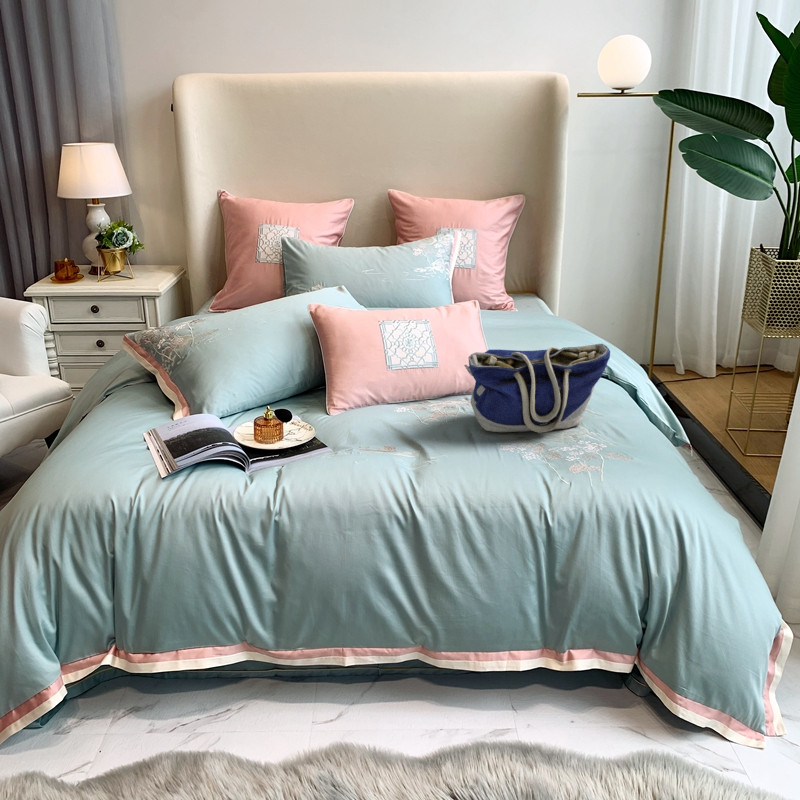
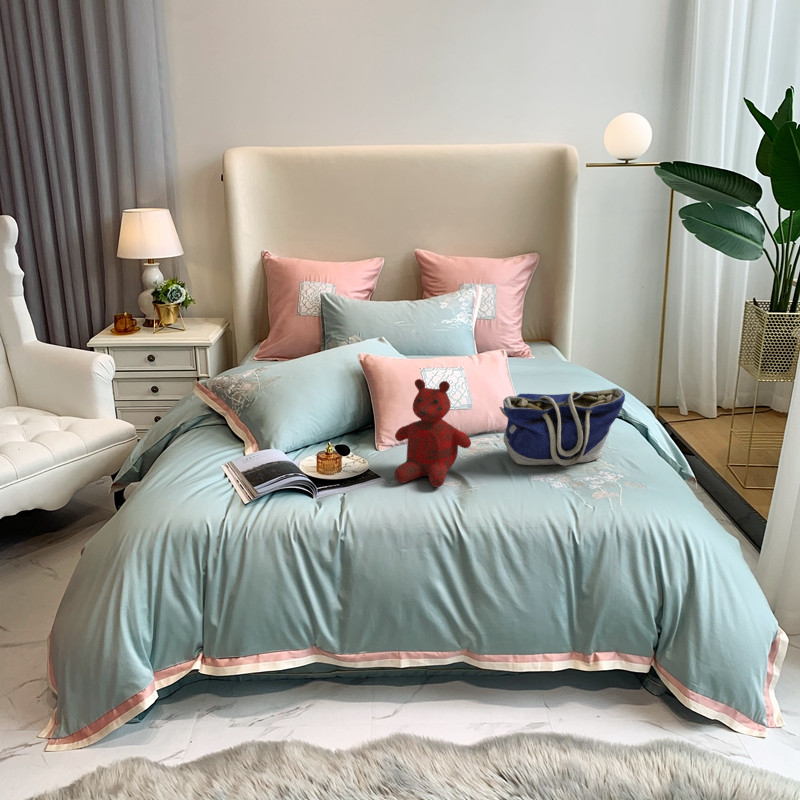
teddy bear: none [342,332,431,458] -> present [395,379,471,487]

